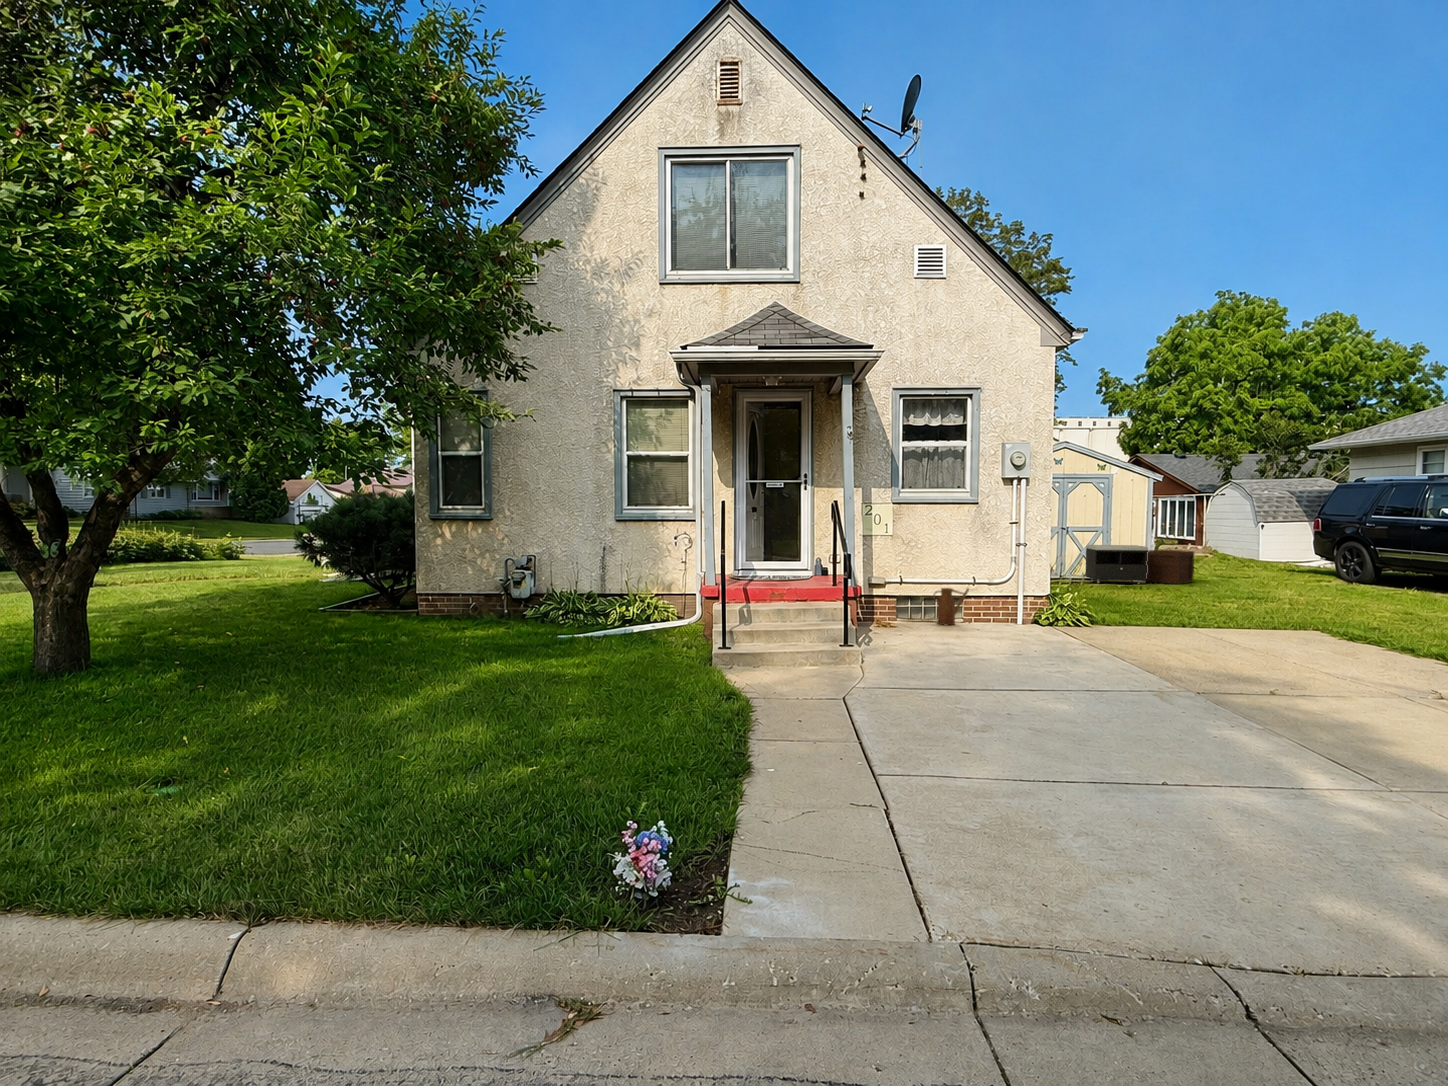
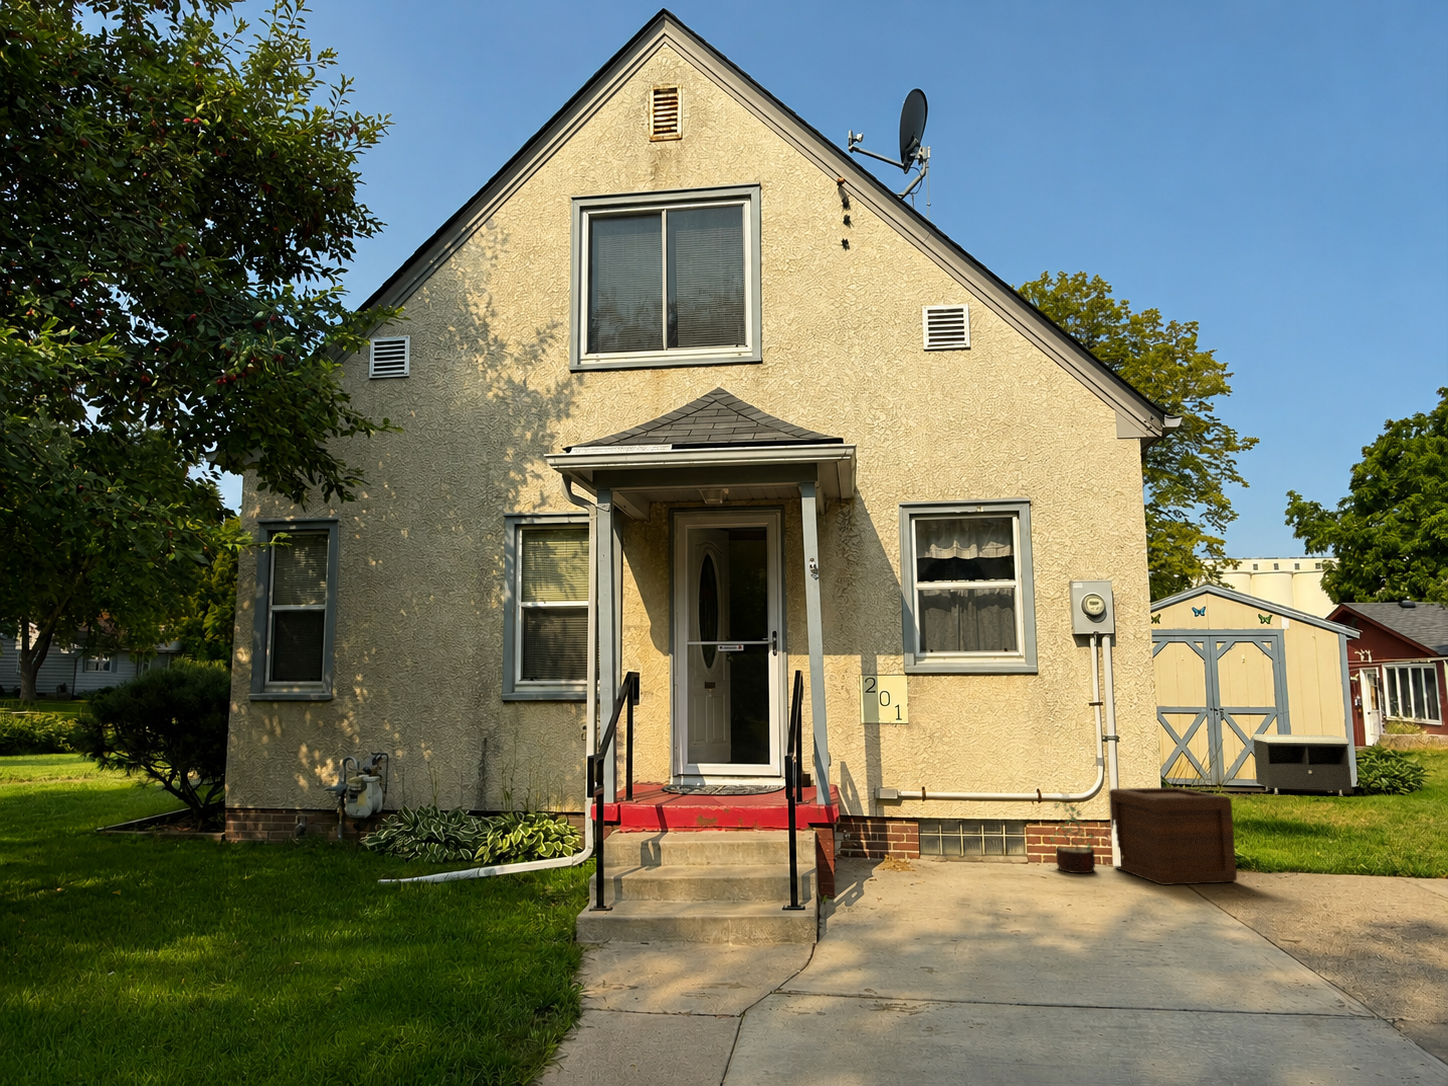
wooden crate: present [1146,549,1194,584] -> present [1109,787,1237,885]
decorative plant: none [978,584,1009,627] -> present [1049,802,1095,873]
watering can: present [933,588,969,625] -> none [974,807,1032,868]

